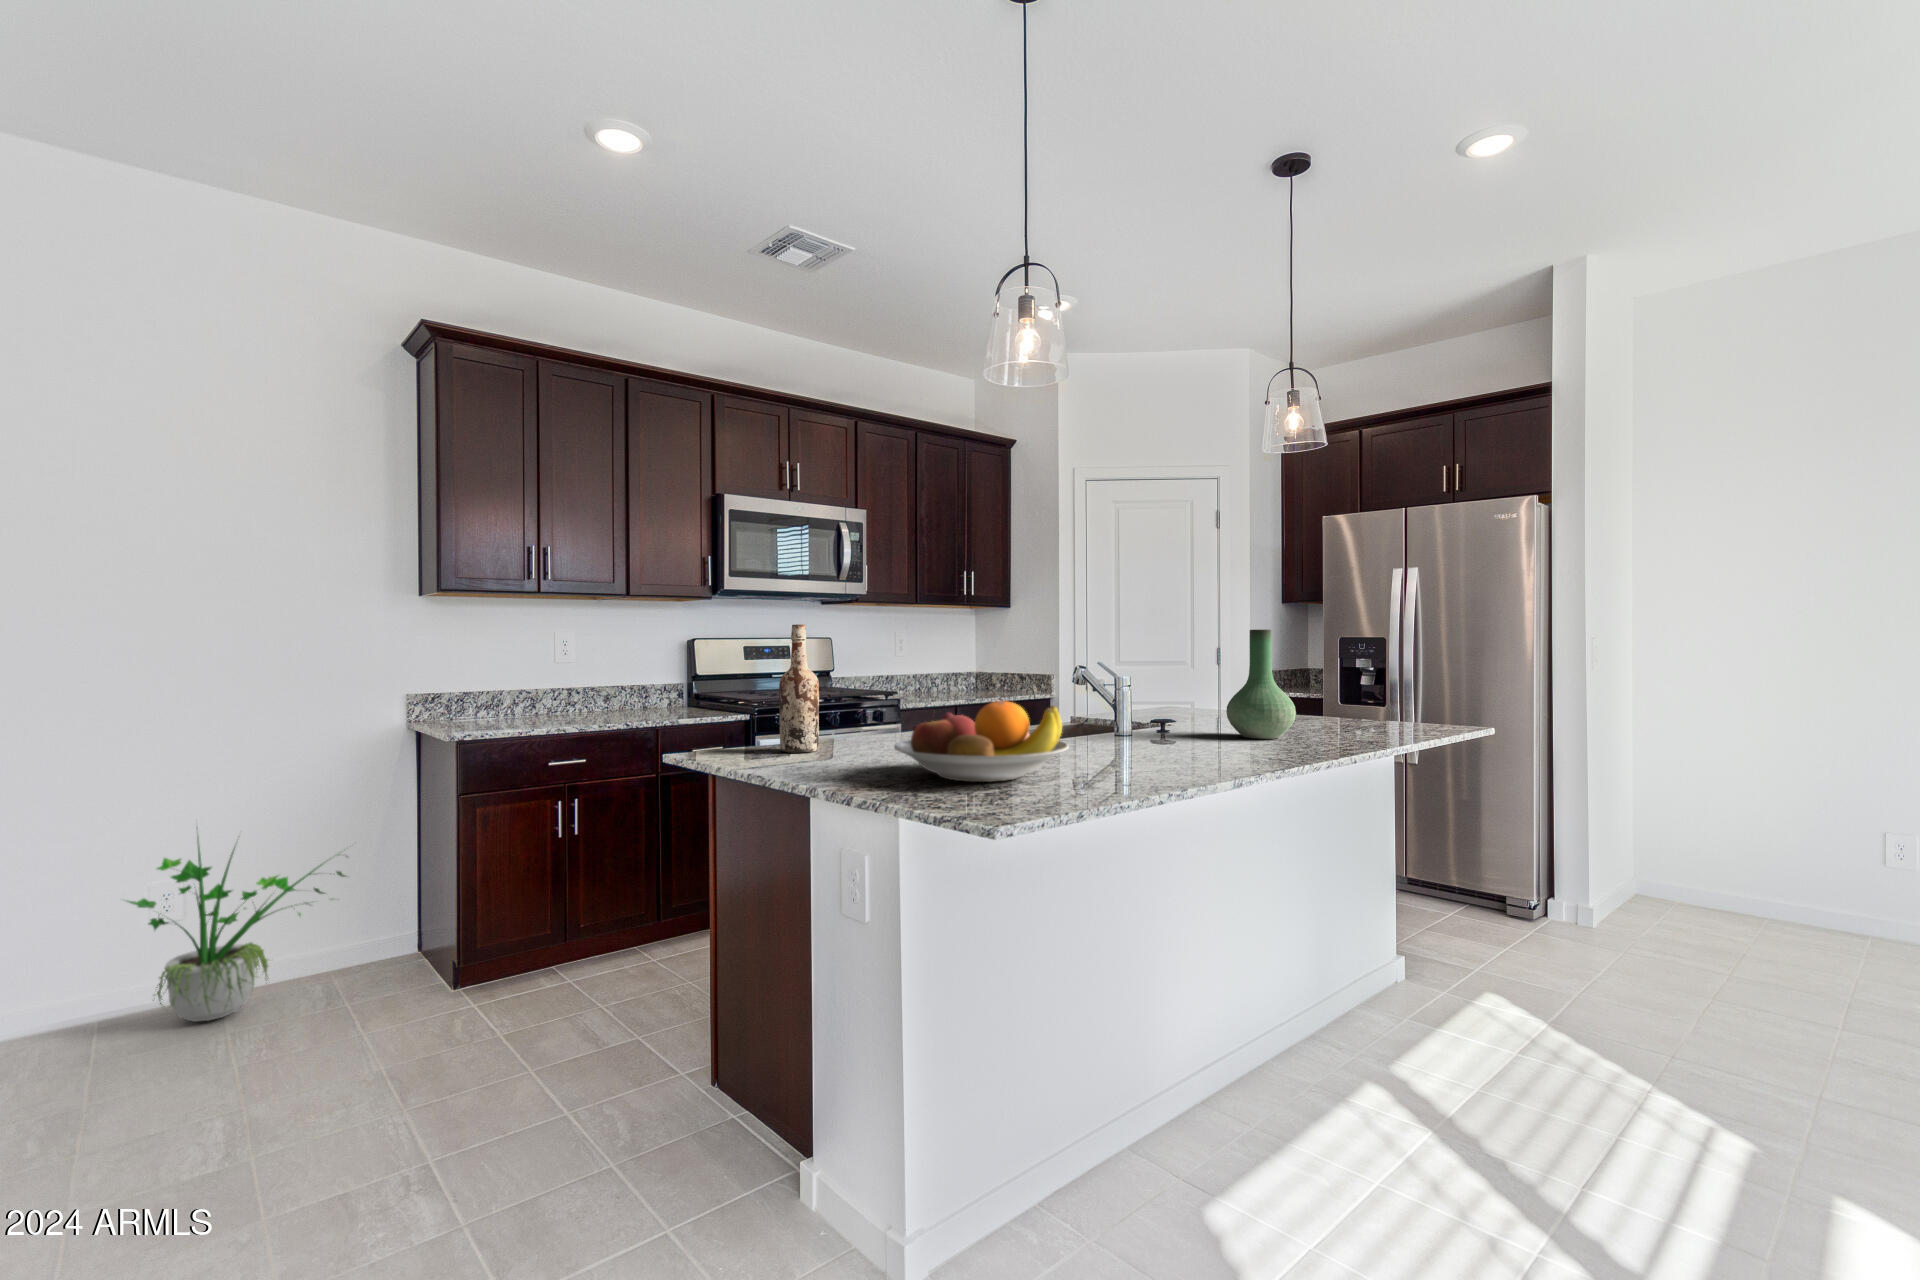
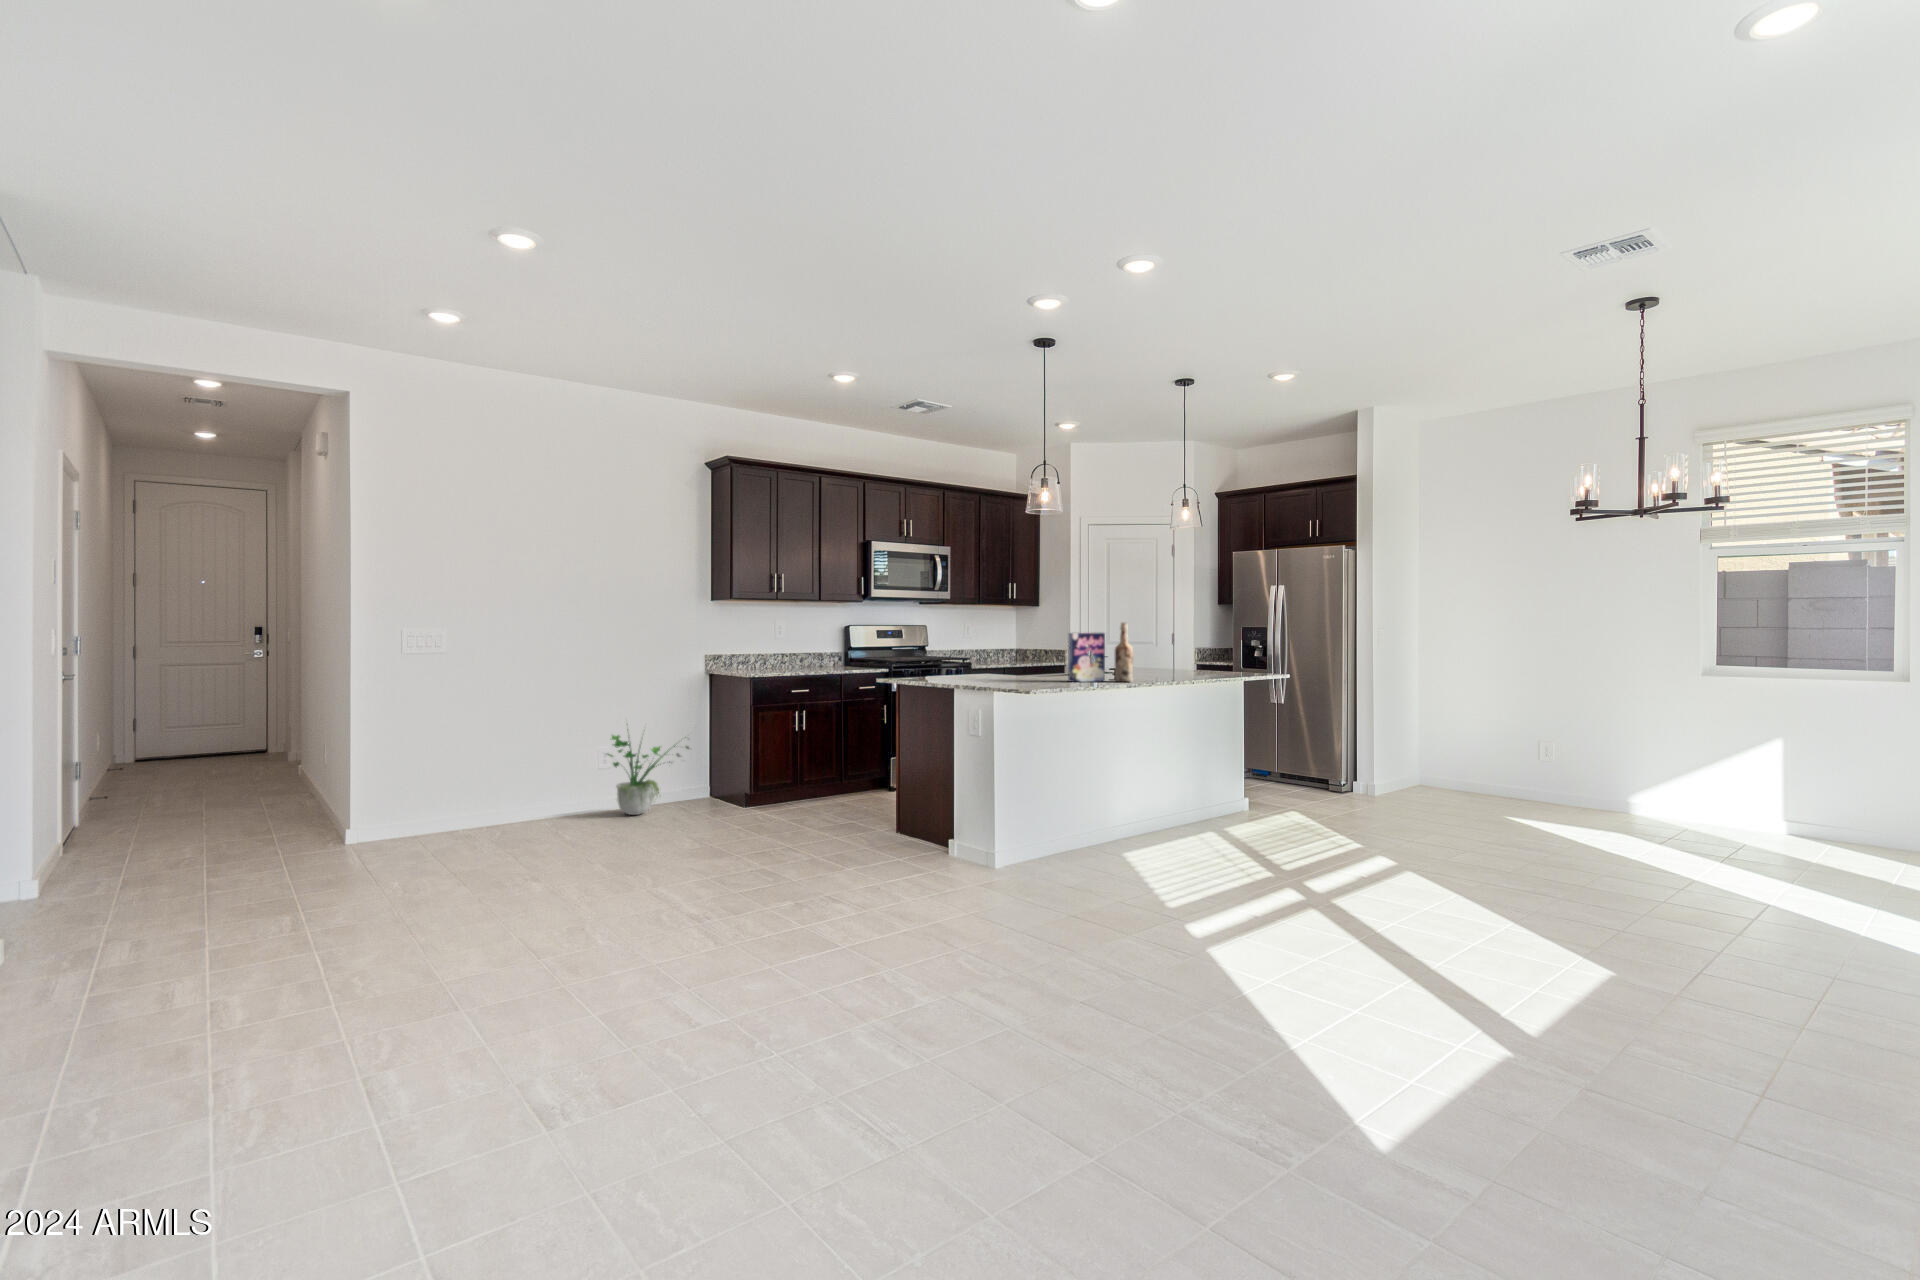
wine bottle: present [779,625,819,753] -> present [1115,623,1133,682]
vase: present [1226,629,1296,739] -> none [1145,624,1178,677]
cereal box: none [1081,649,1163,763] -> present [1069,633,1105,682]
fruit bowl: present [894,701,1069,782] -> none [989,653,1061,685]

